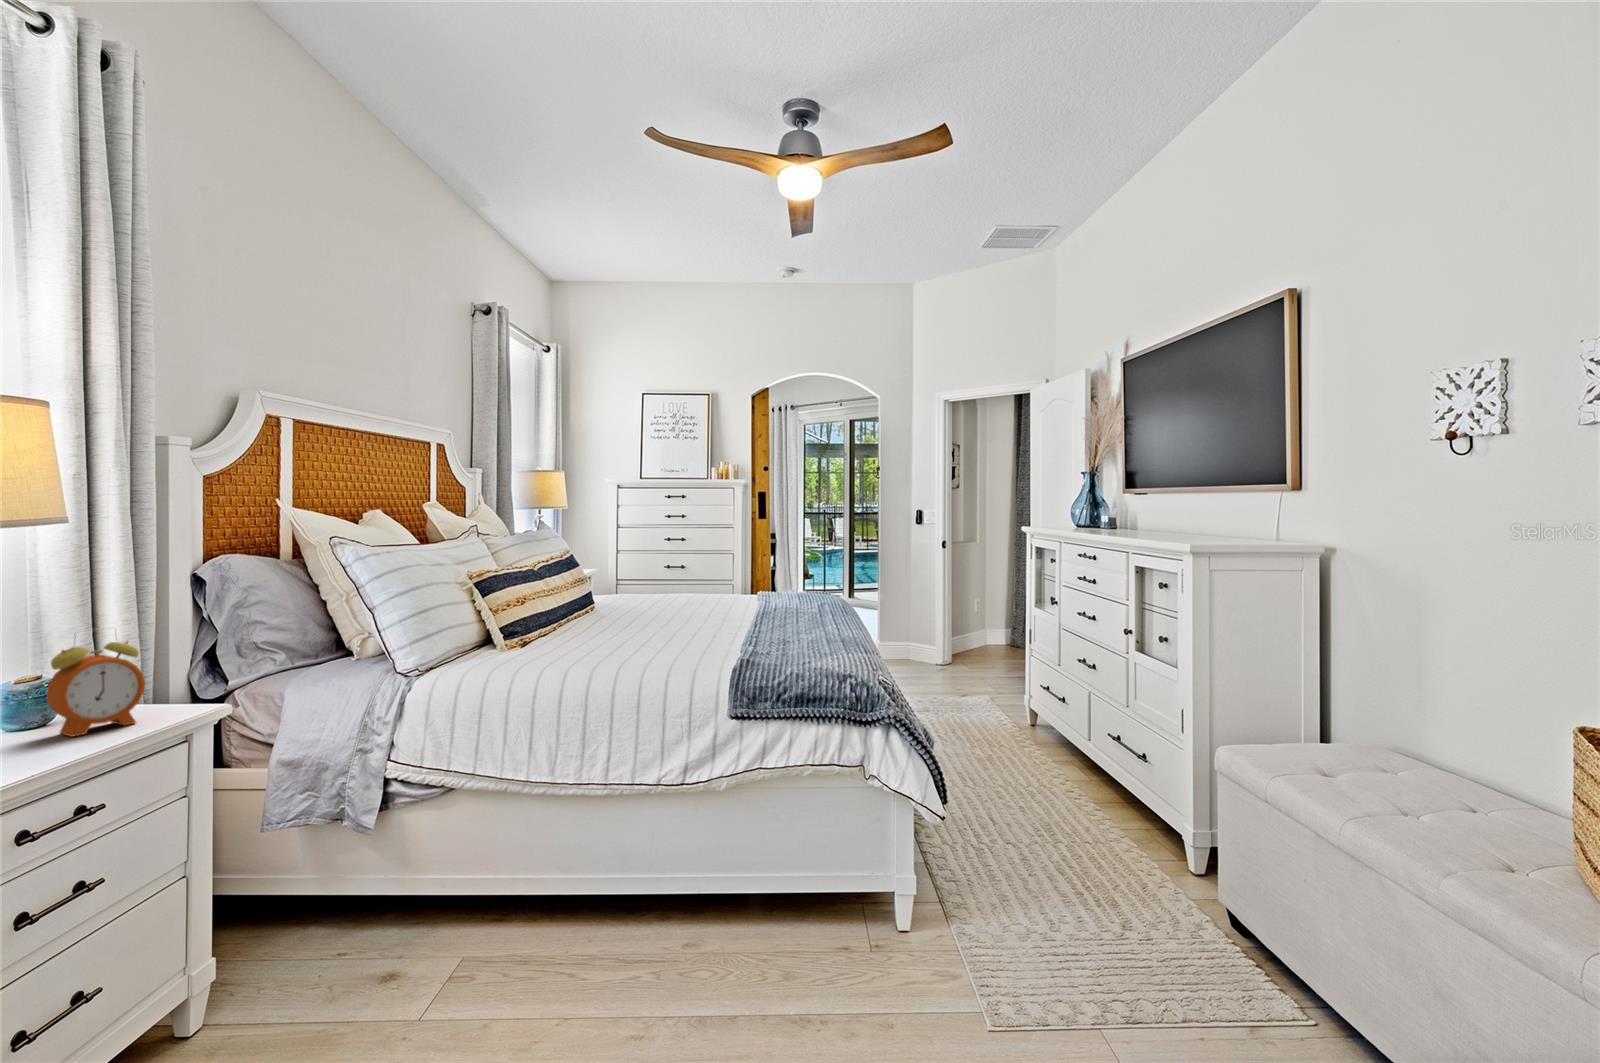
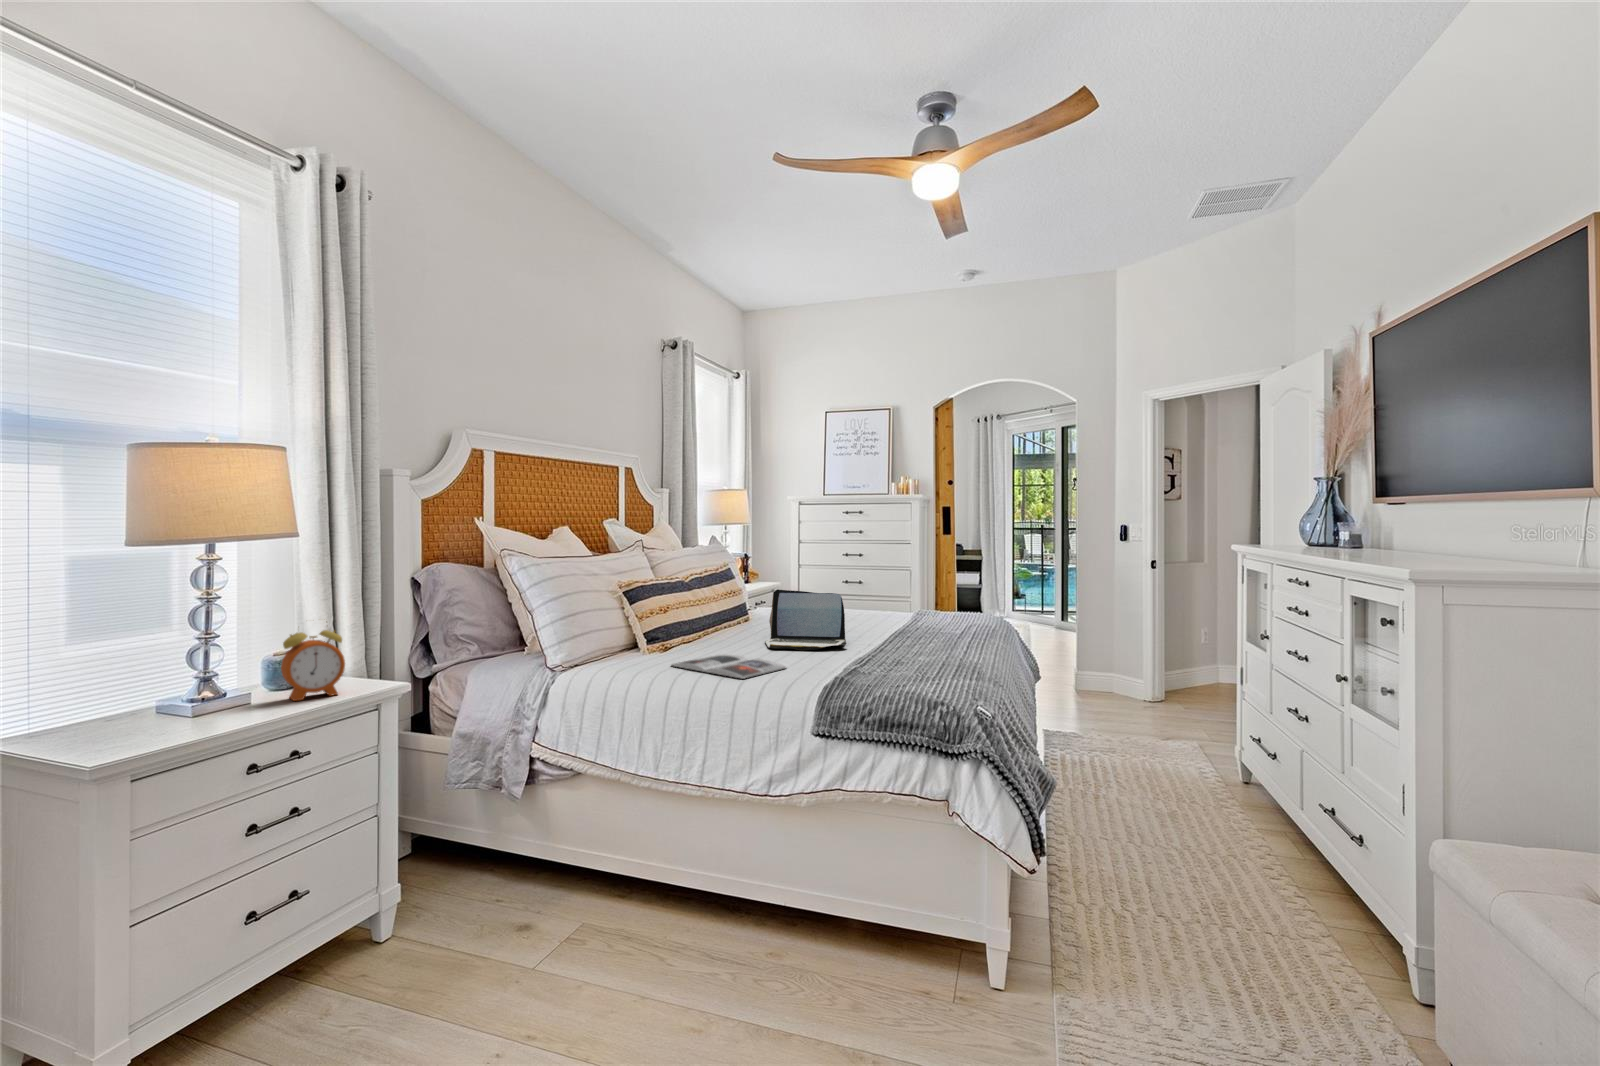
laptop: none [631,575,720,635] -> present [765,589,846,650]
magazine: none [549,644,678,667] -> present [672,655,787,679]

